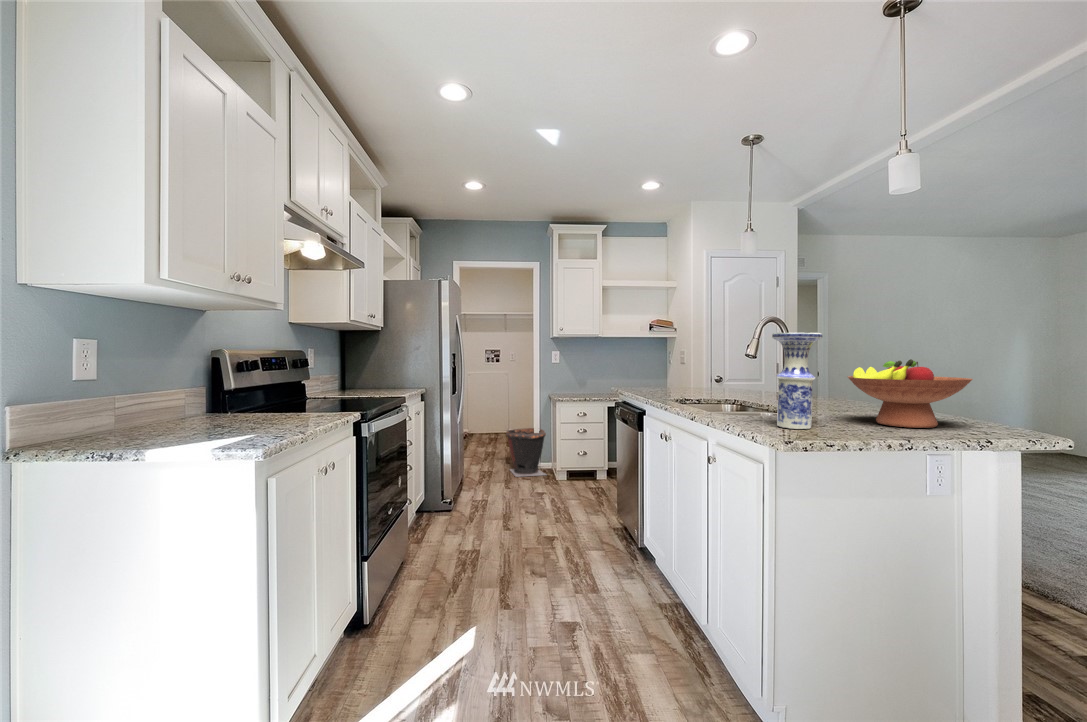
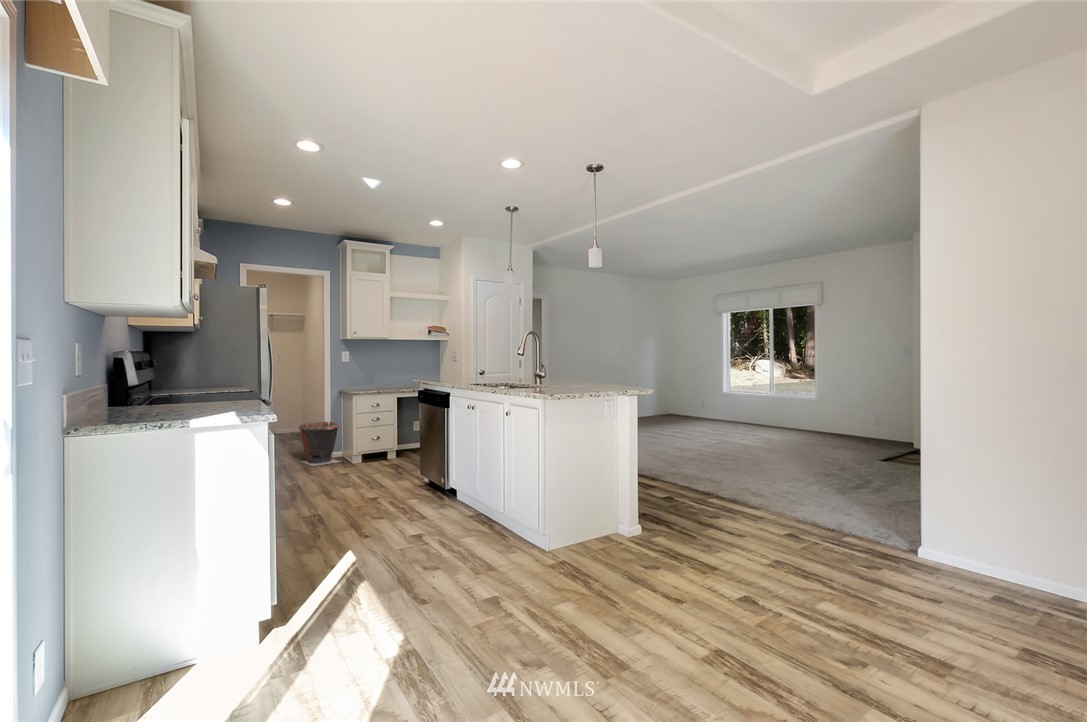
vase: present [772,333,823,429] -> none [539,344,561,393]
fruit bowl: present [848,359,973,428] -> none [571,357,619,390]

